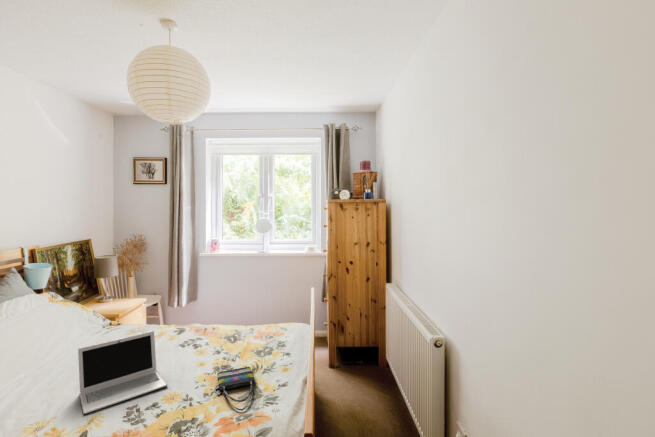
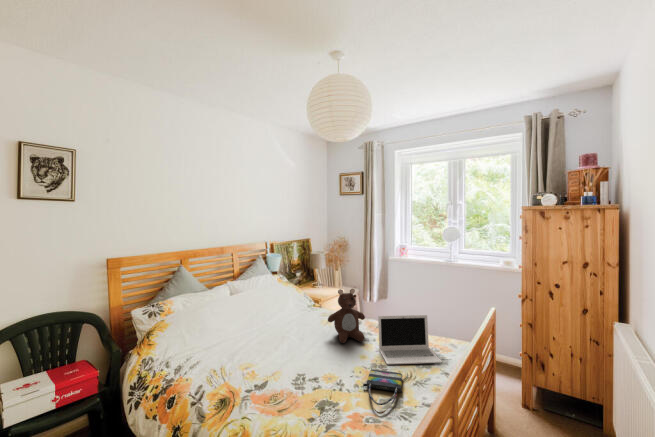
teddy bear: none [149,293,198,356] -> present [328,289,365,343]
laptop: present [78,331,167,414] -> present [378,315,442,364]

